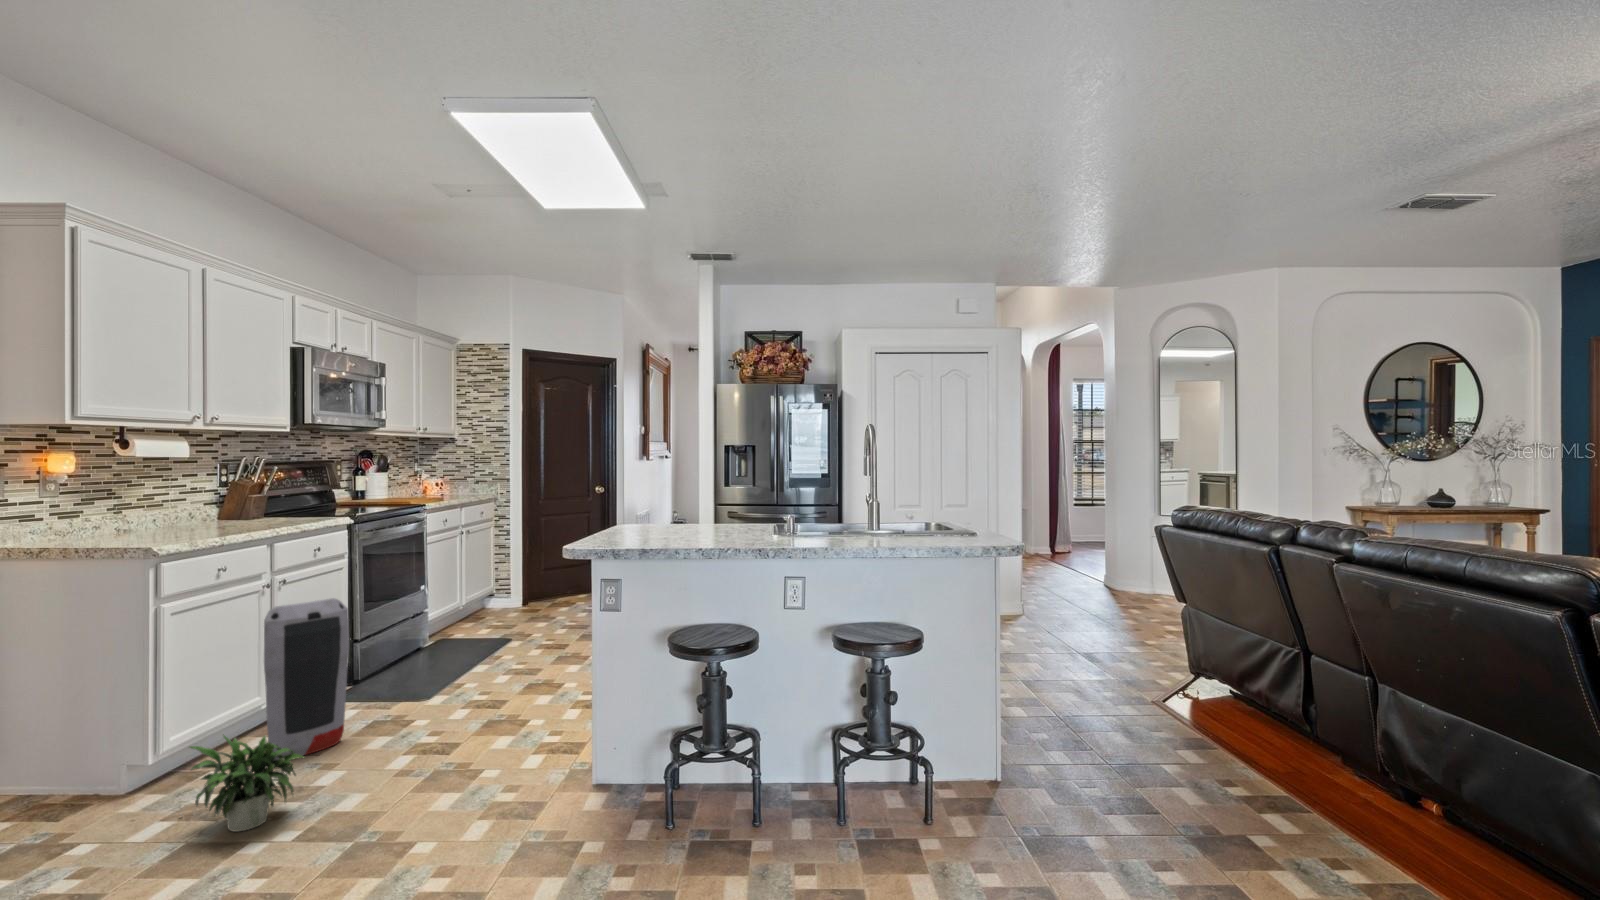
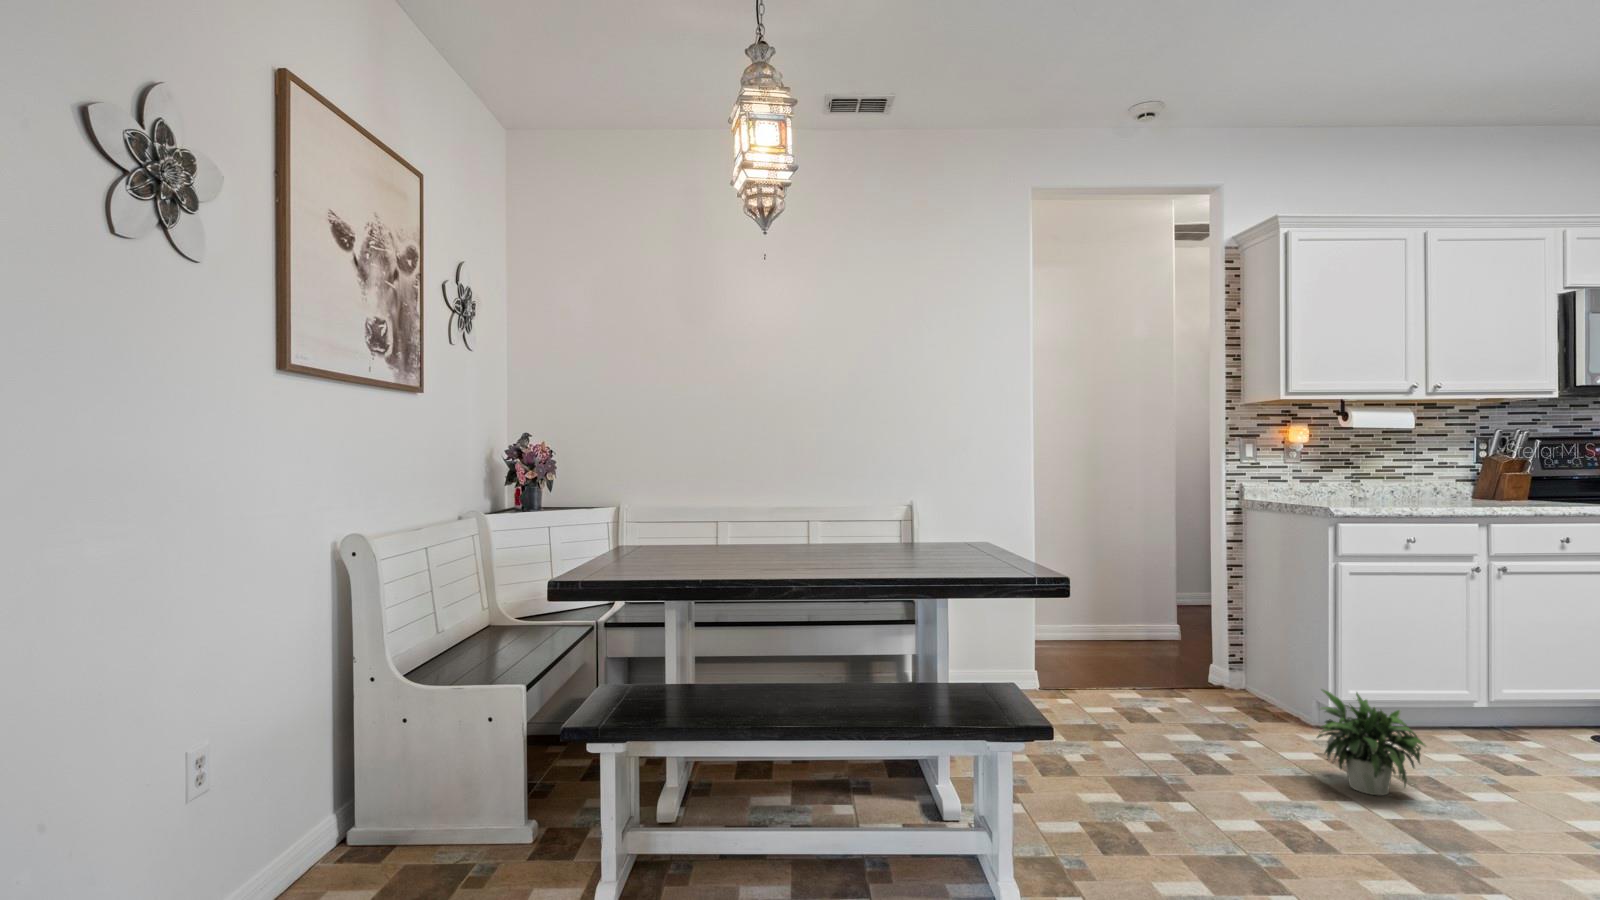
air purifier: present [264,598,350,760] -> none [1439,586,1559,775]

